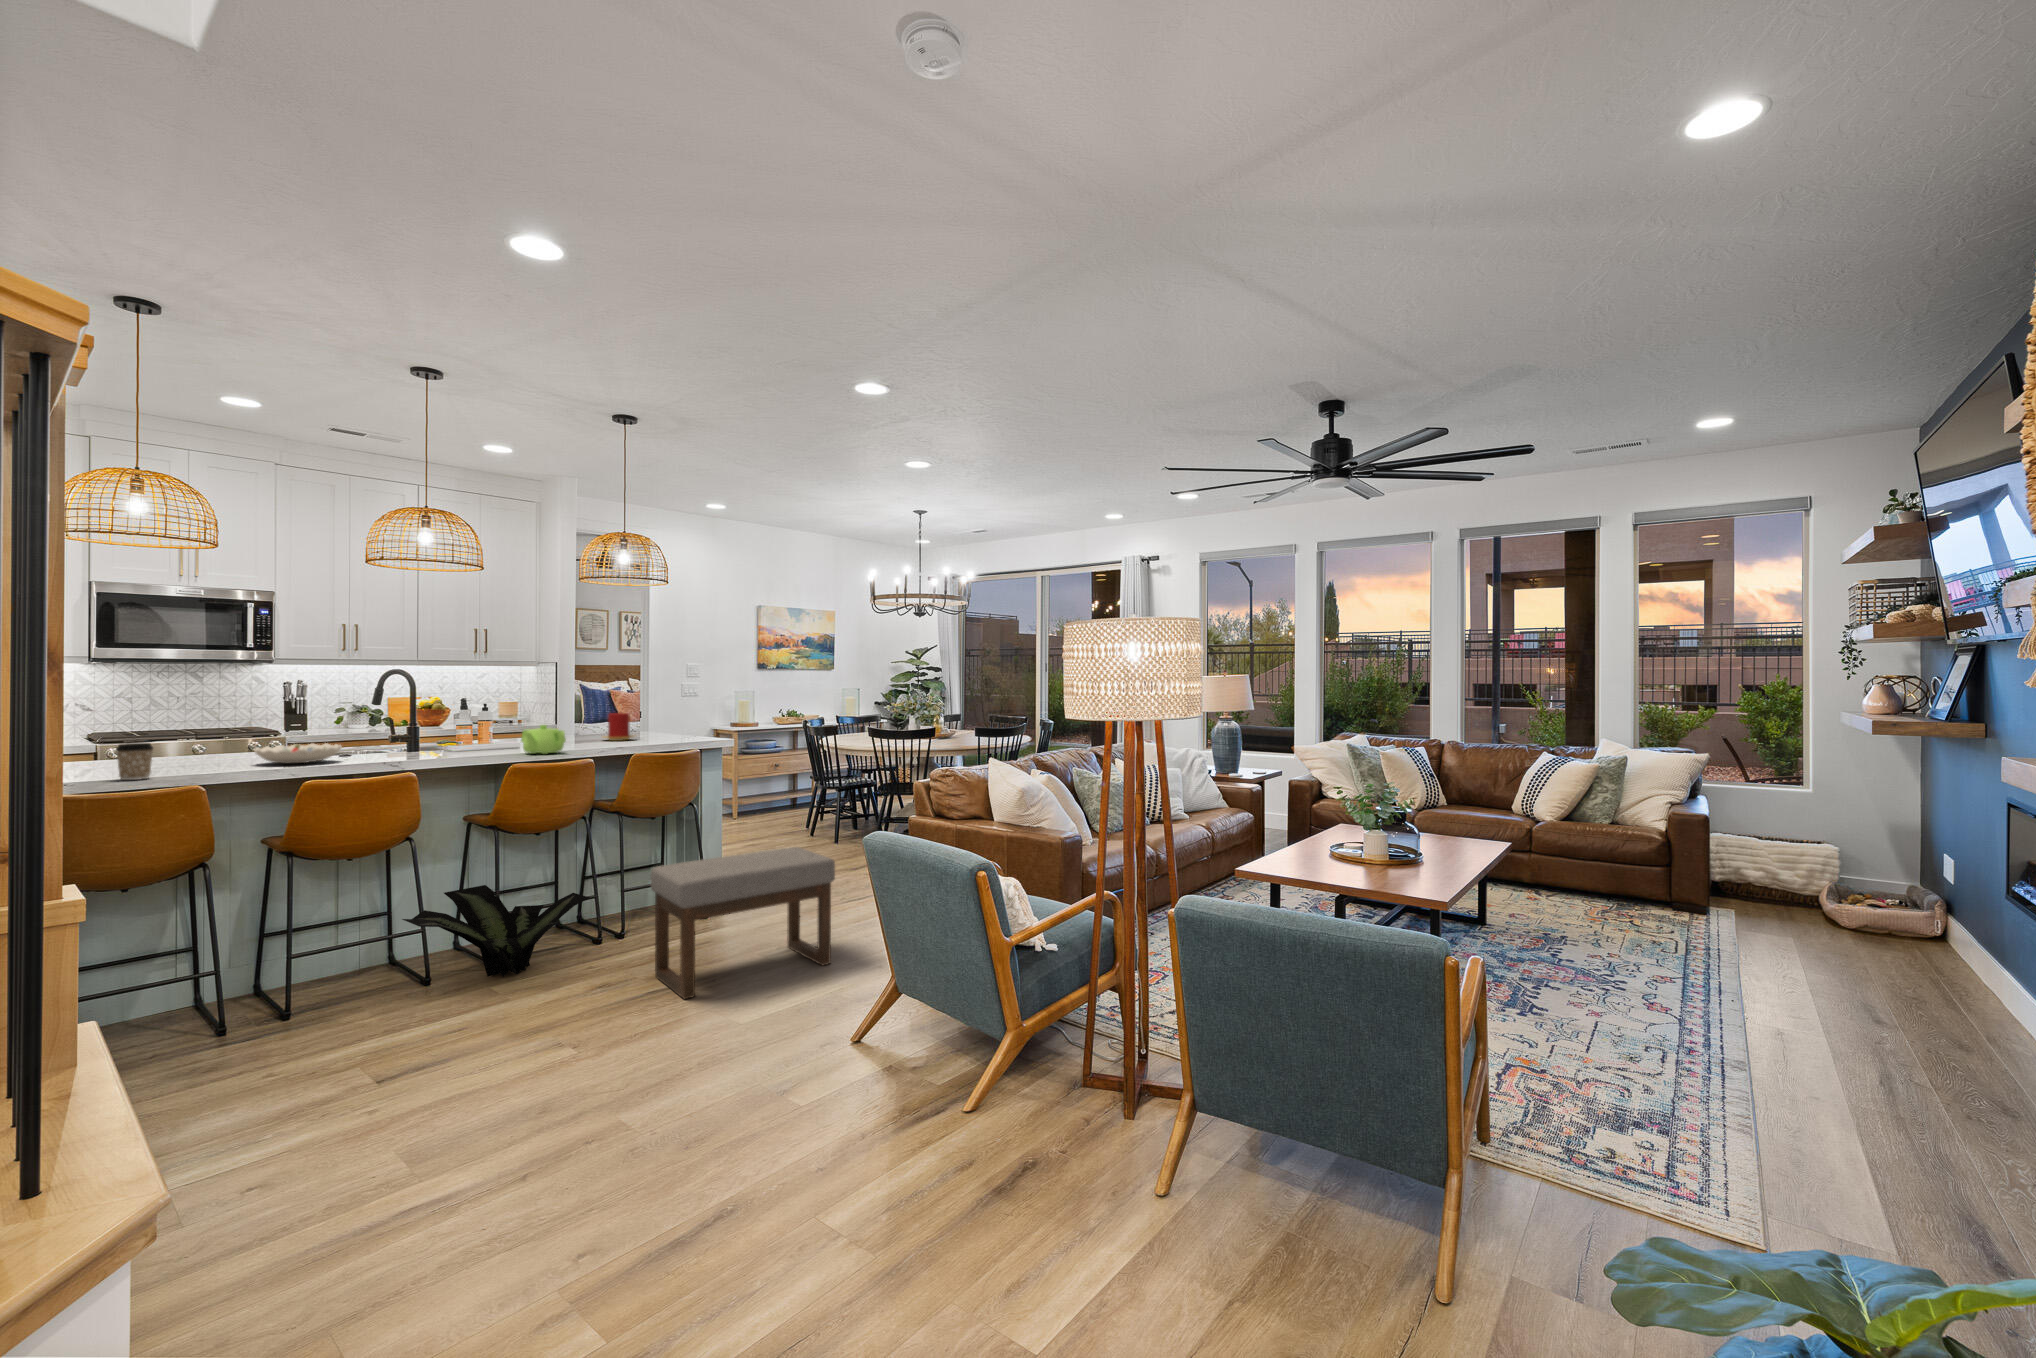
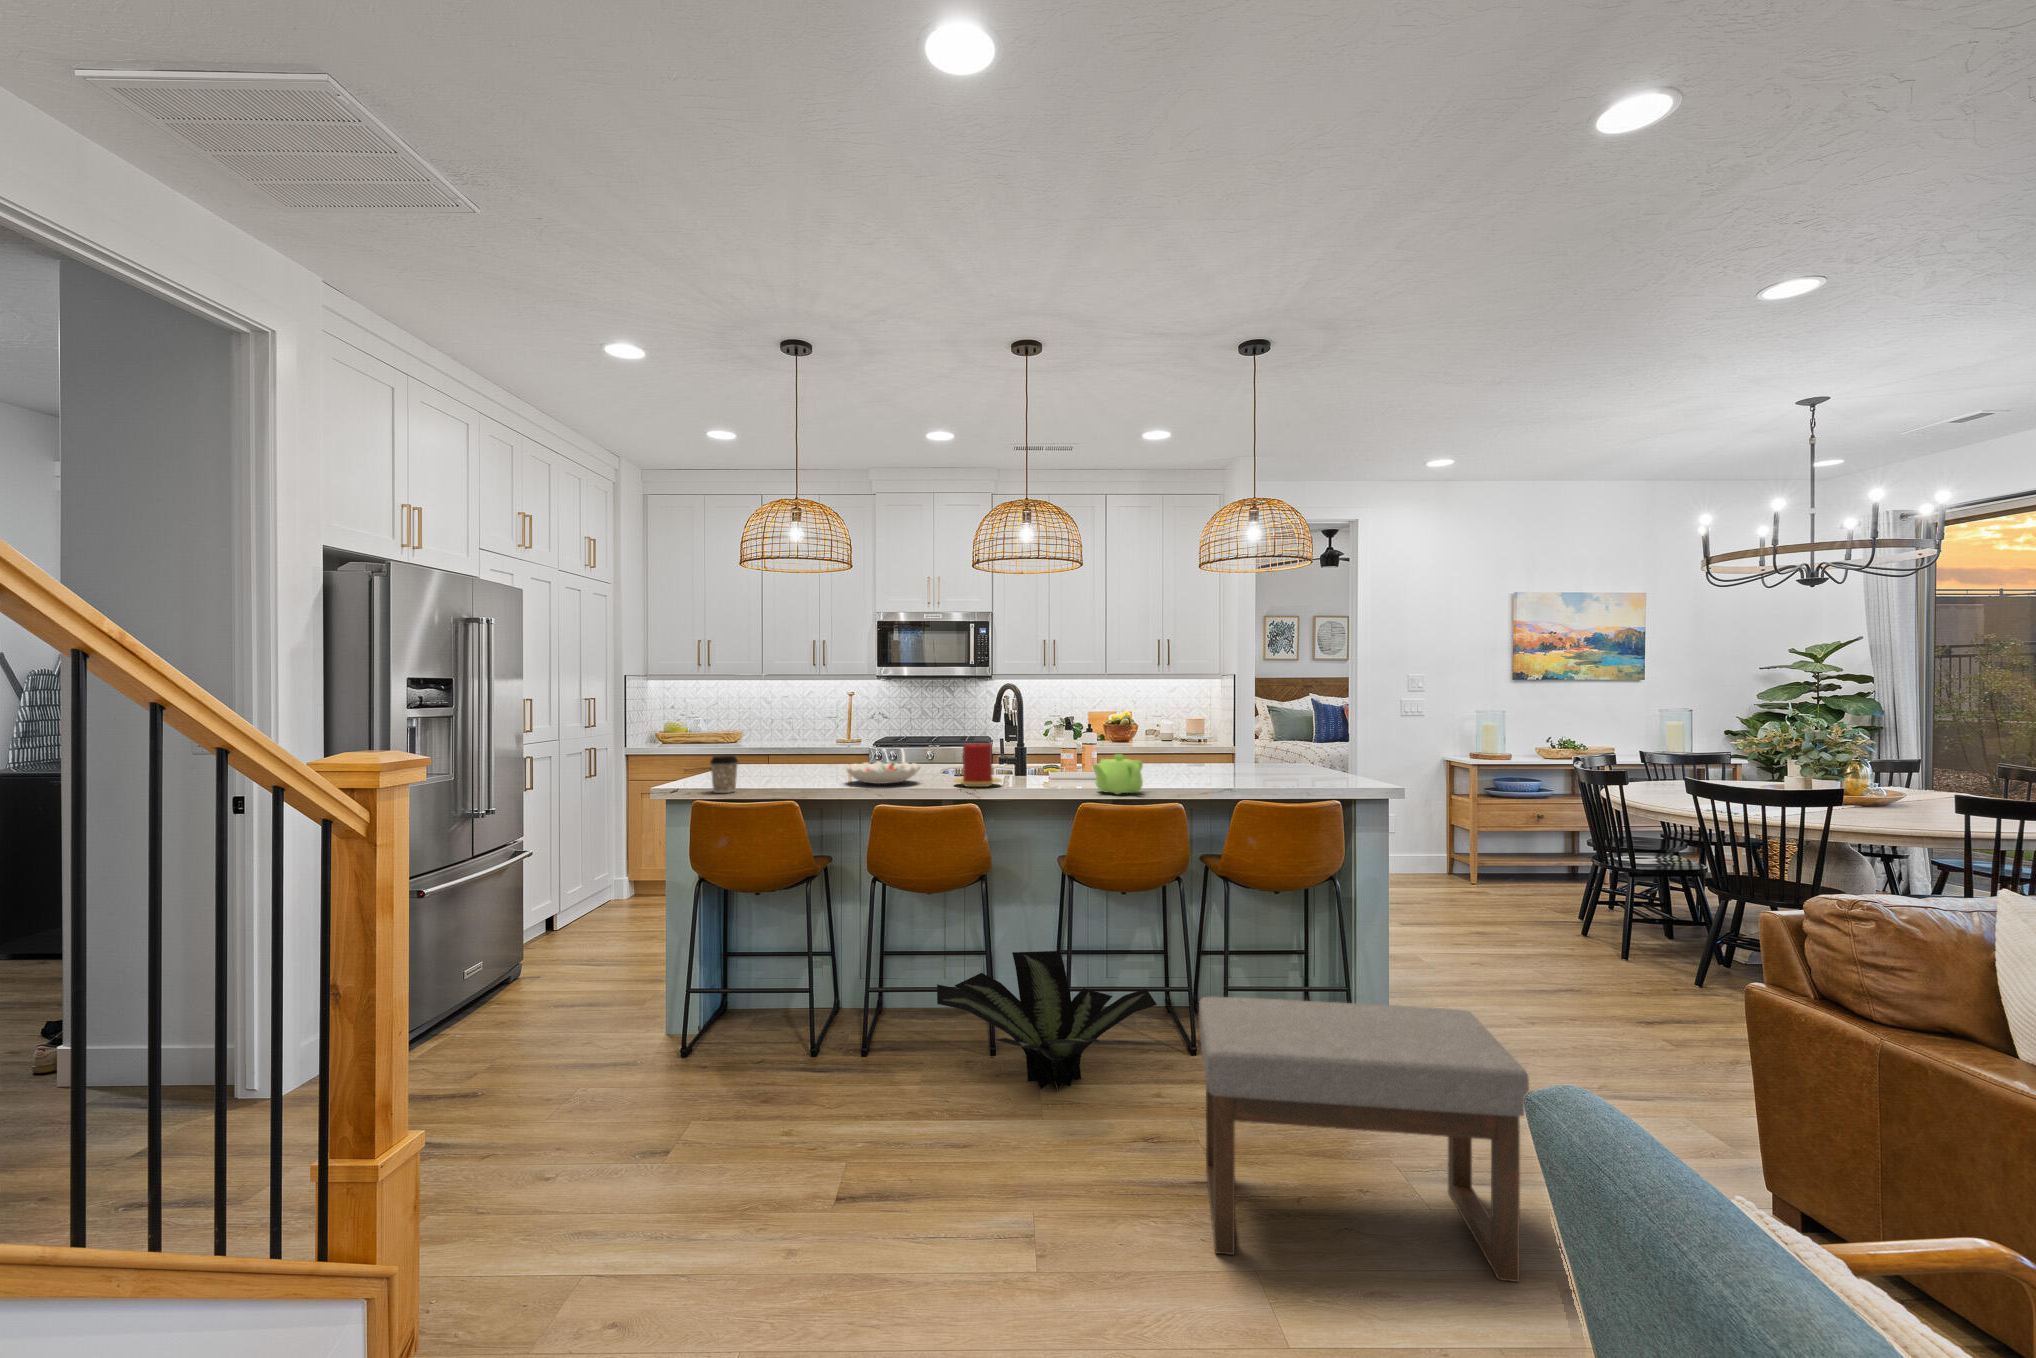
candle: present [603,713,634,741] -> present [954,743,1001,787]

